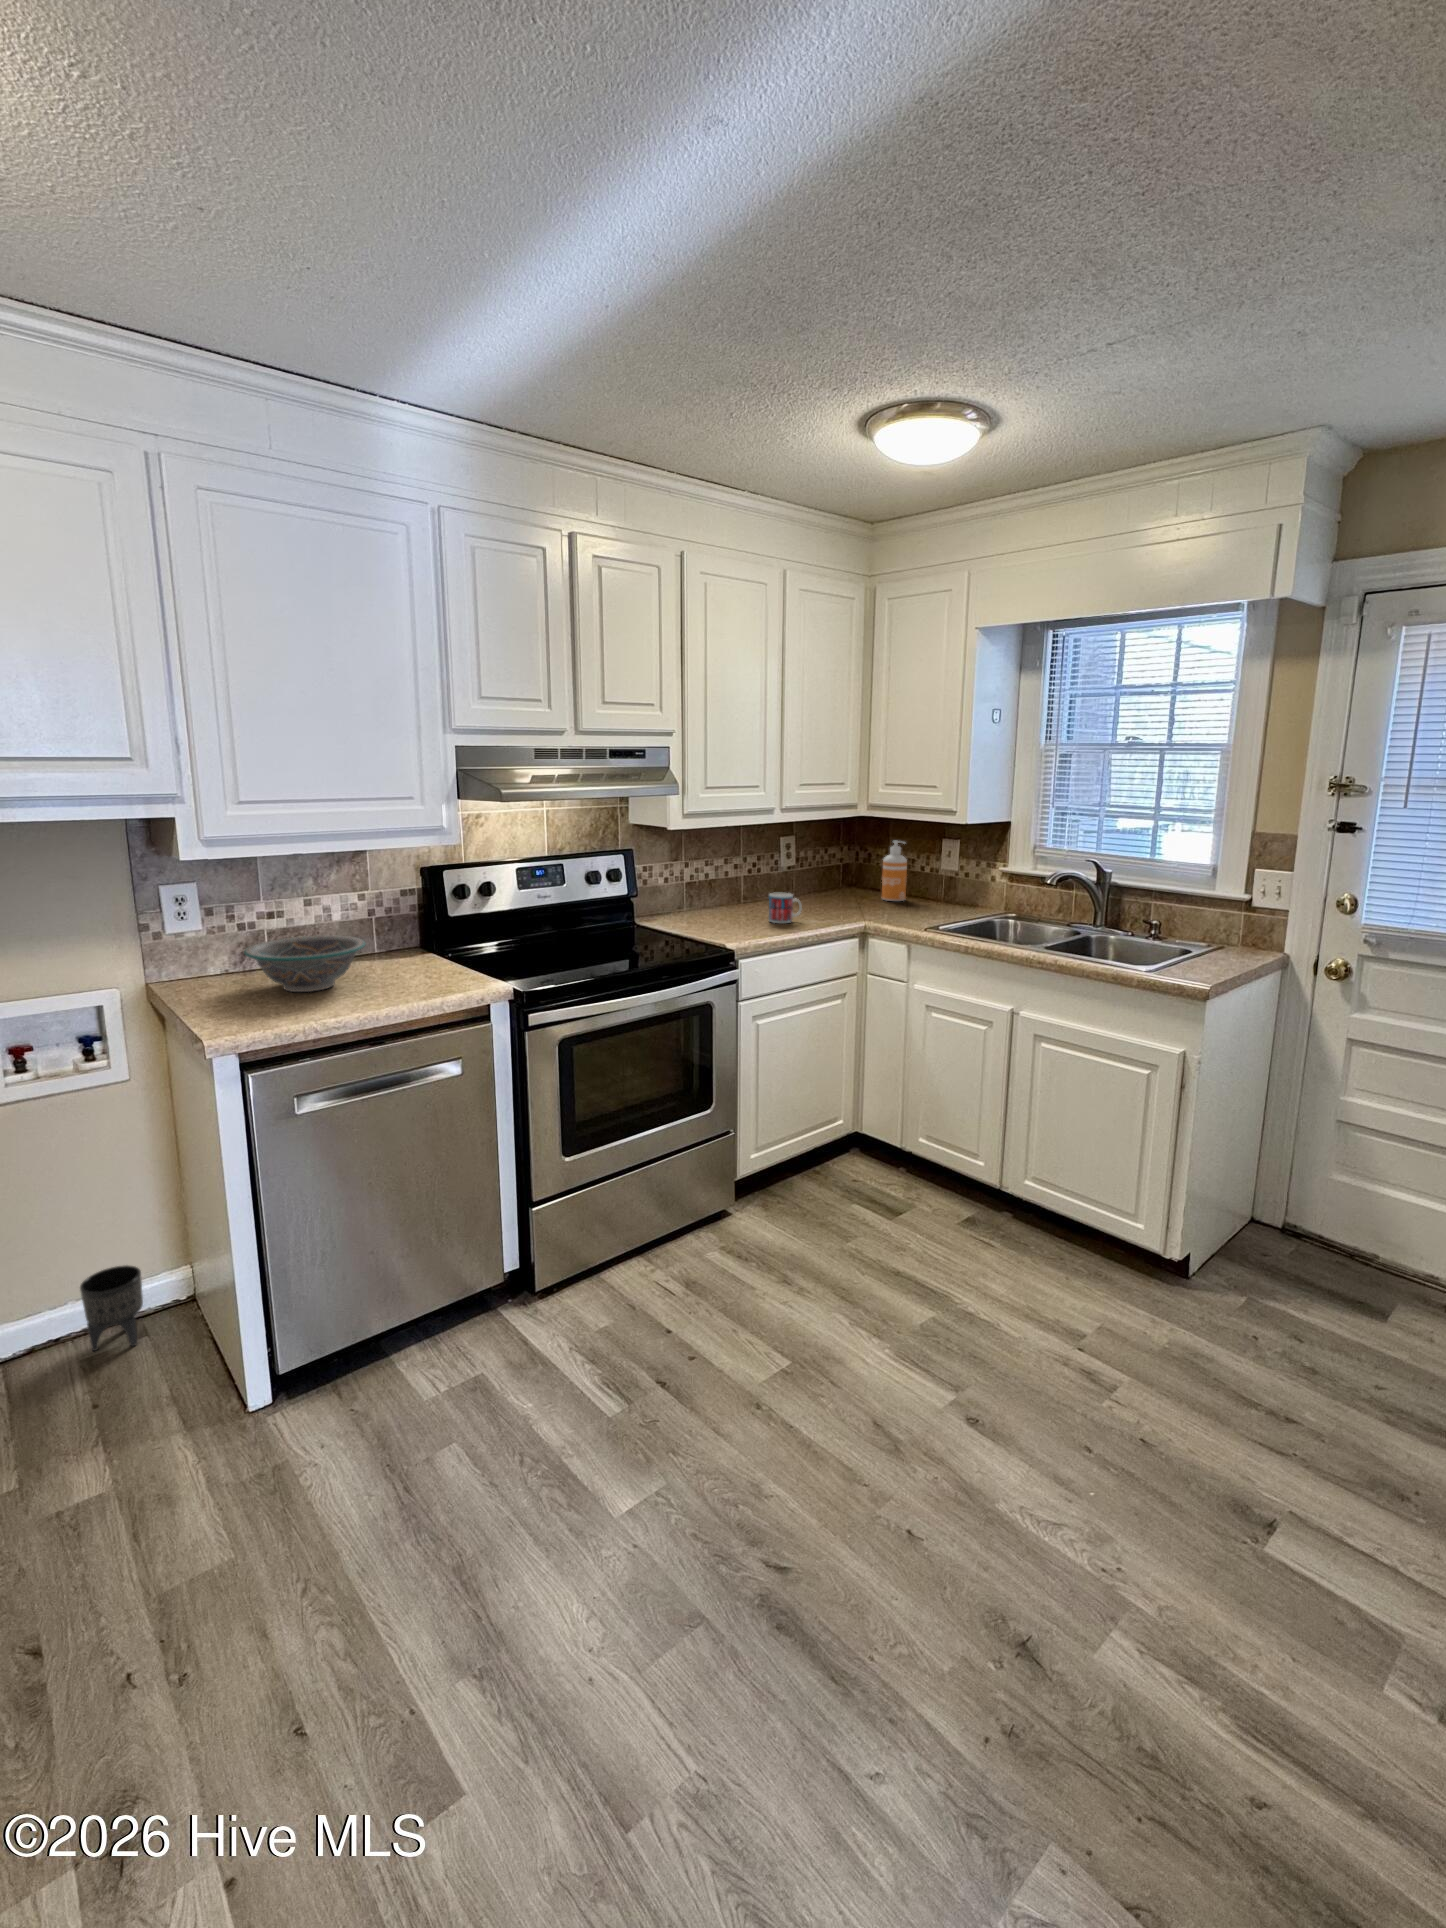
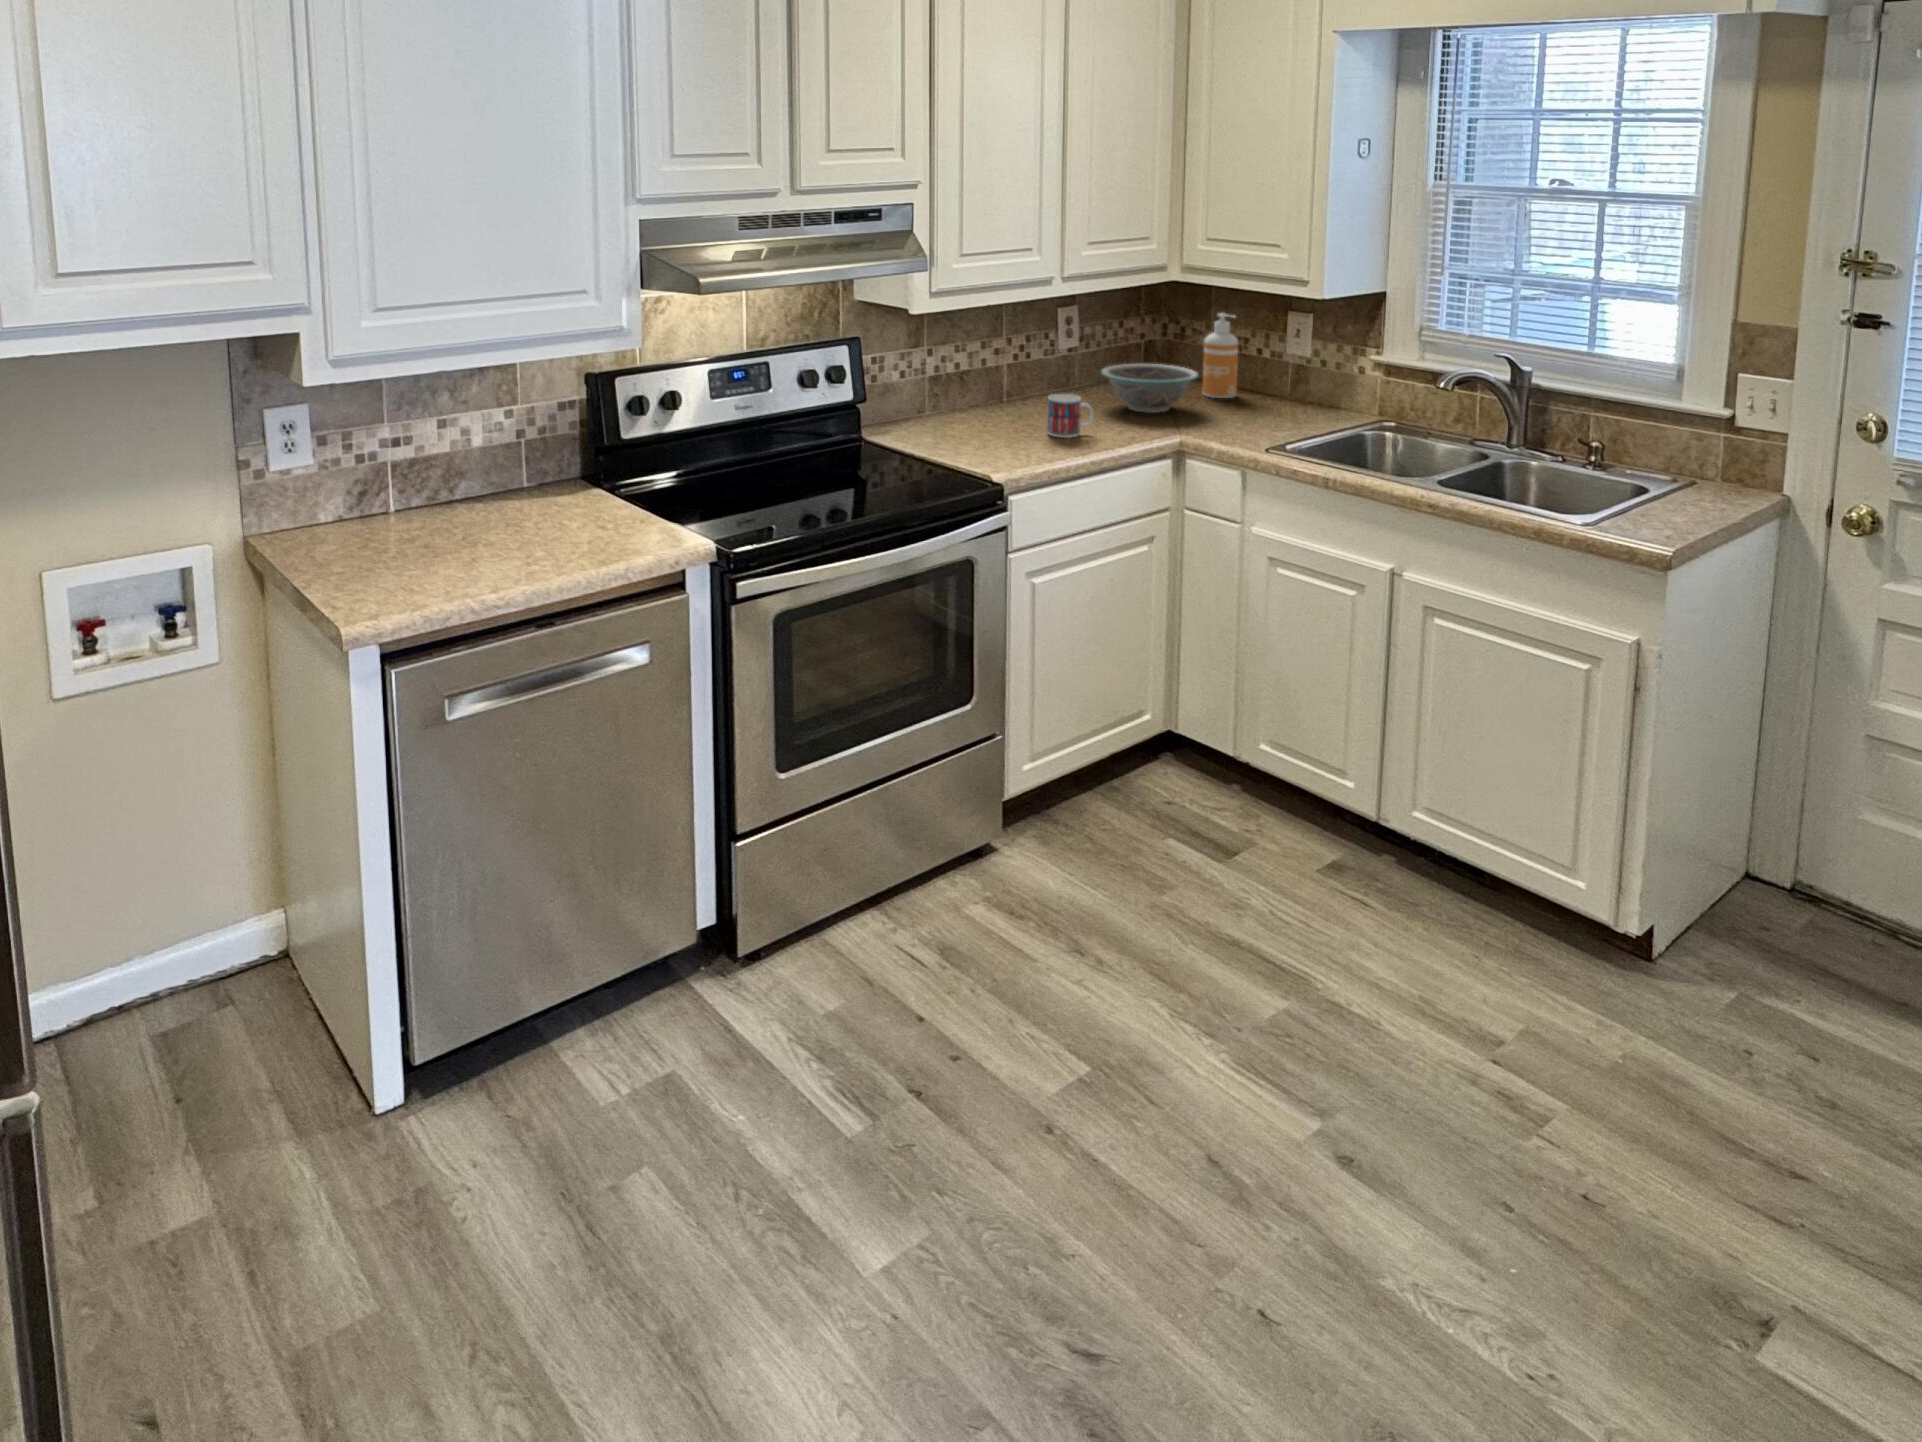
bowl: present [244,935,365,992] -> present [1101,364,1199,413]
planter: present [80,1265,143,1351] -> none [153,909,229,1024]

